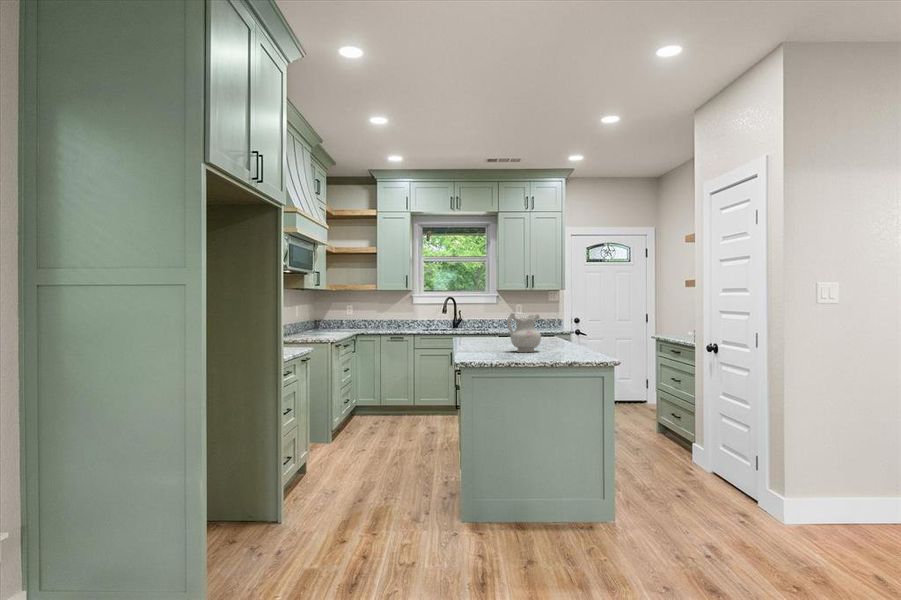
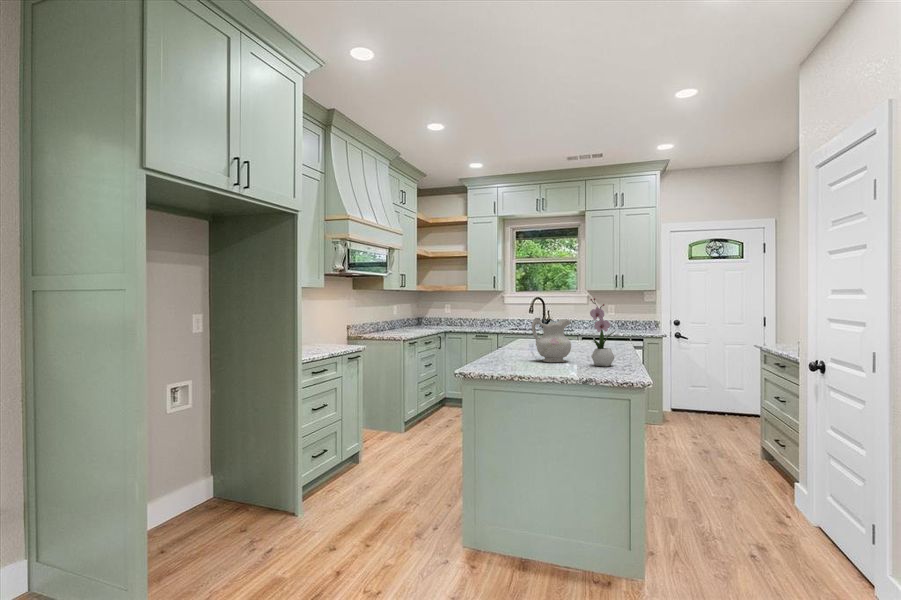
flower arrangement: none [562,295,582,353] -> present [590,298,615,367]

